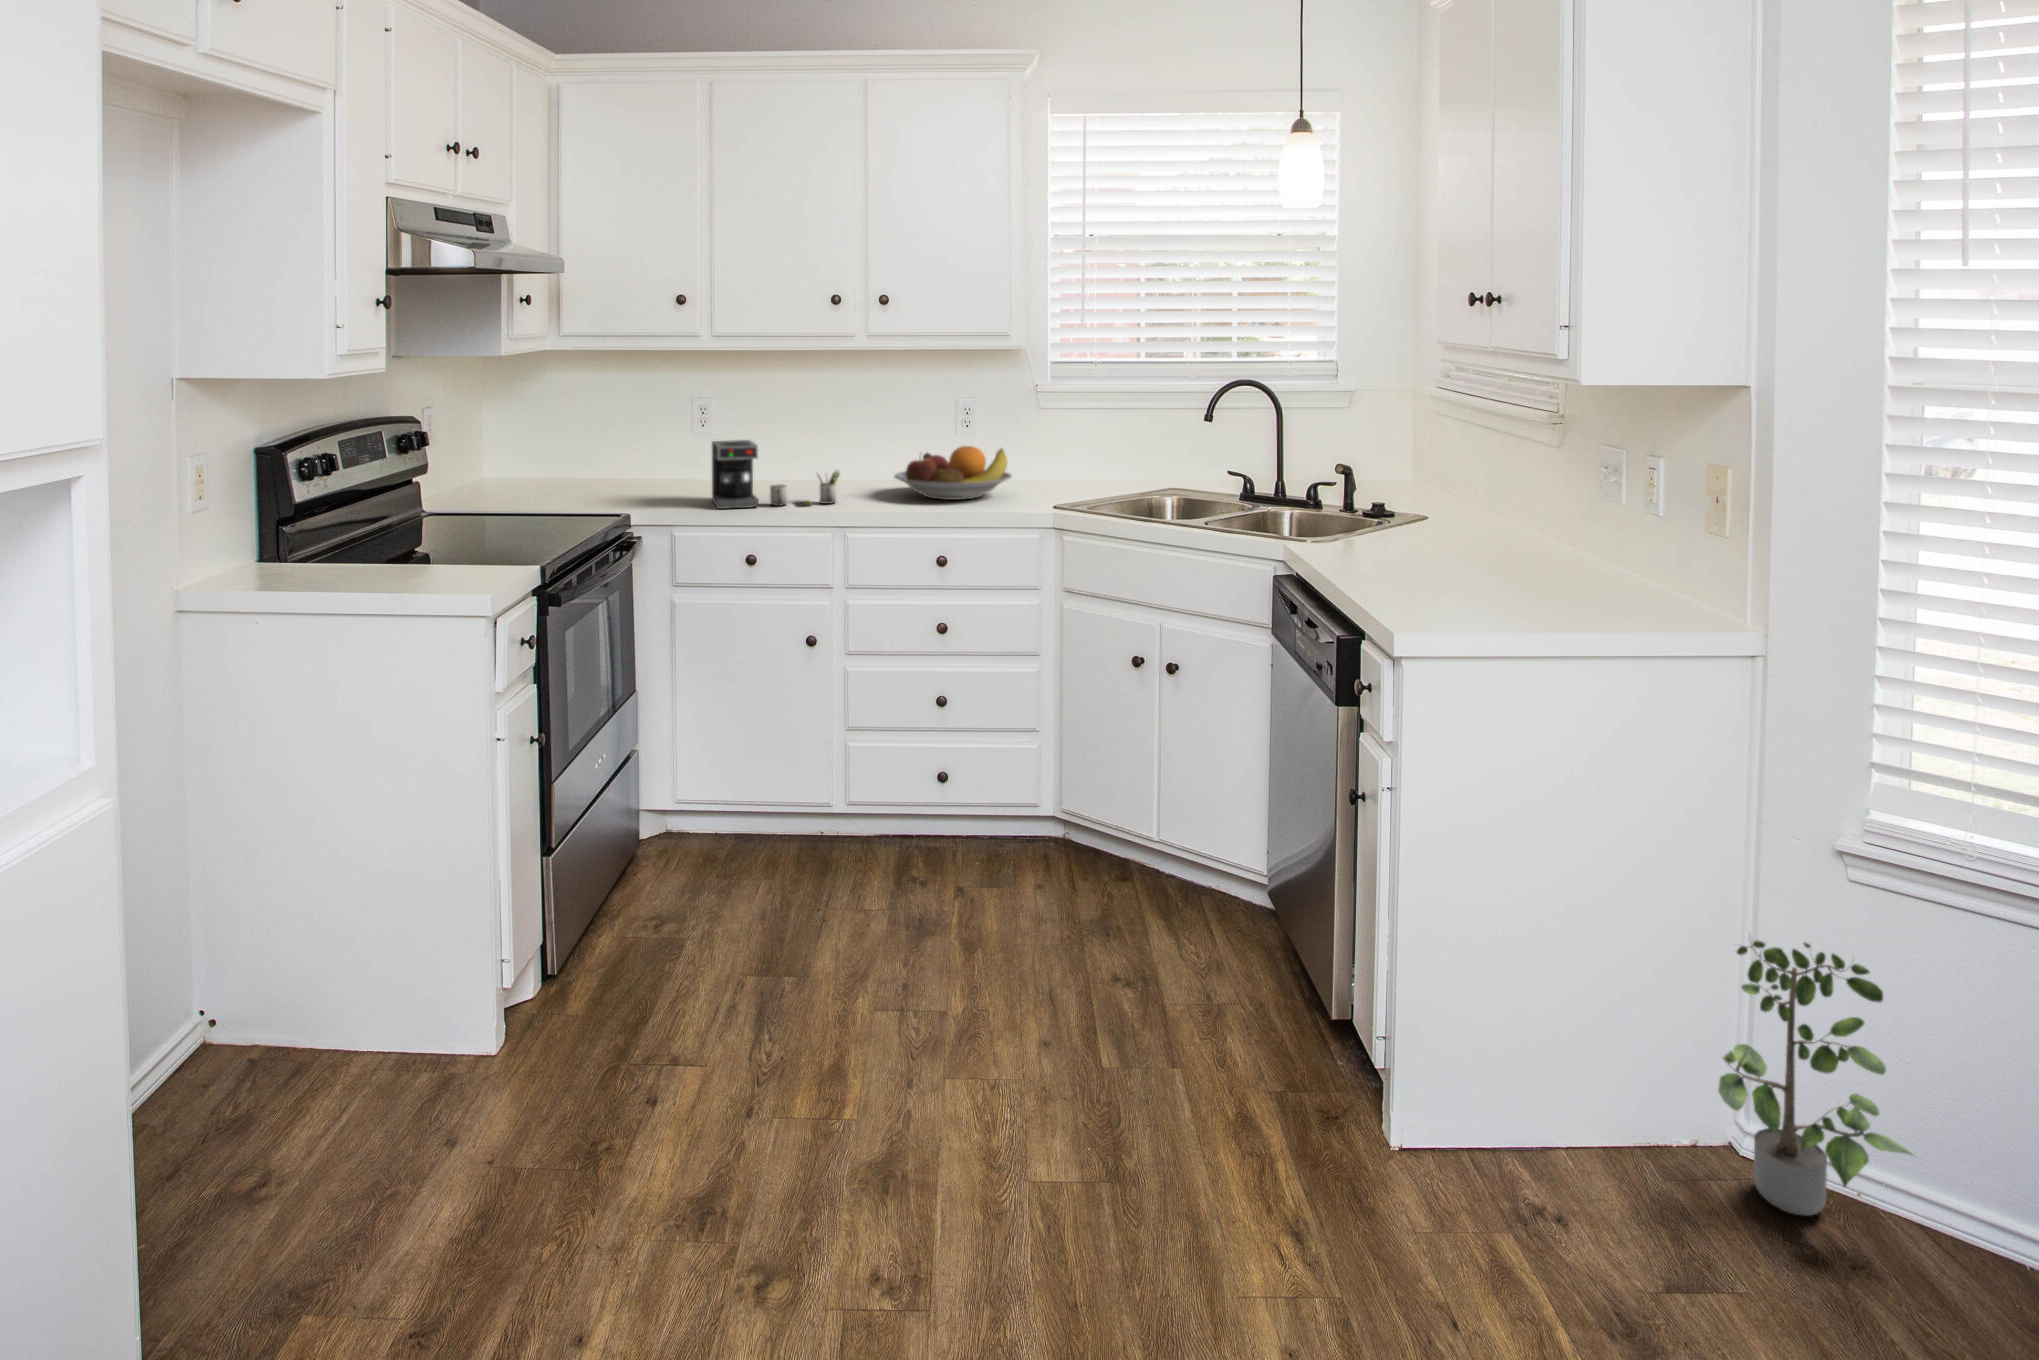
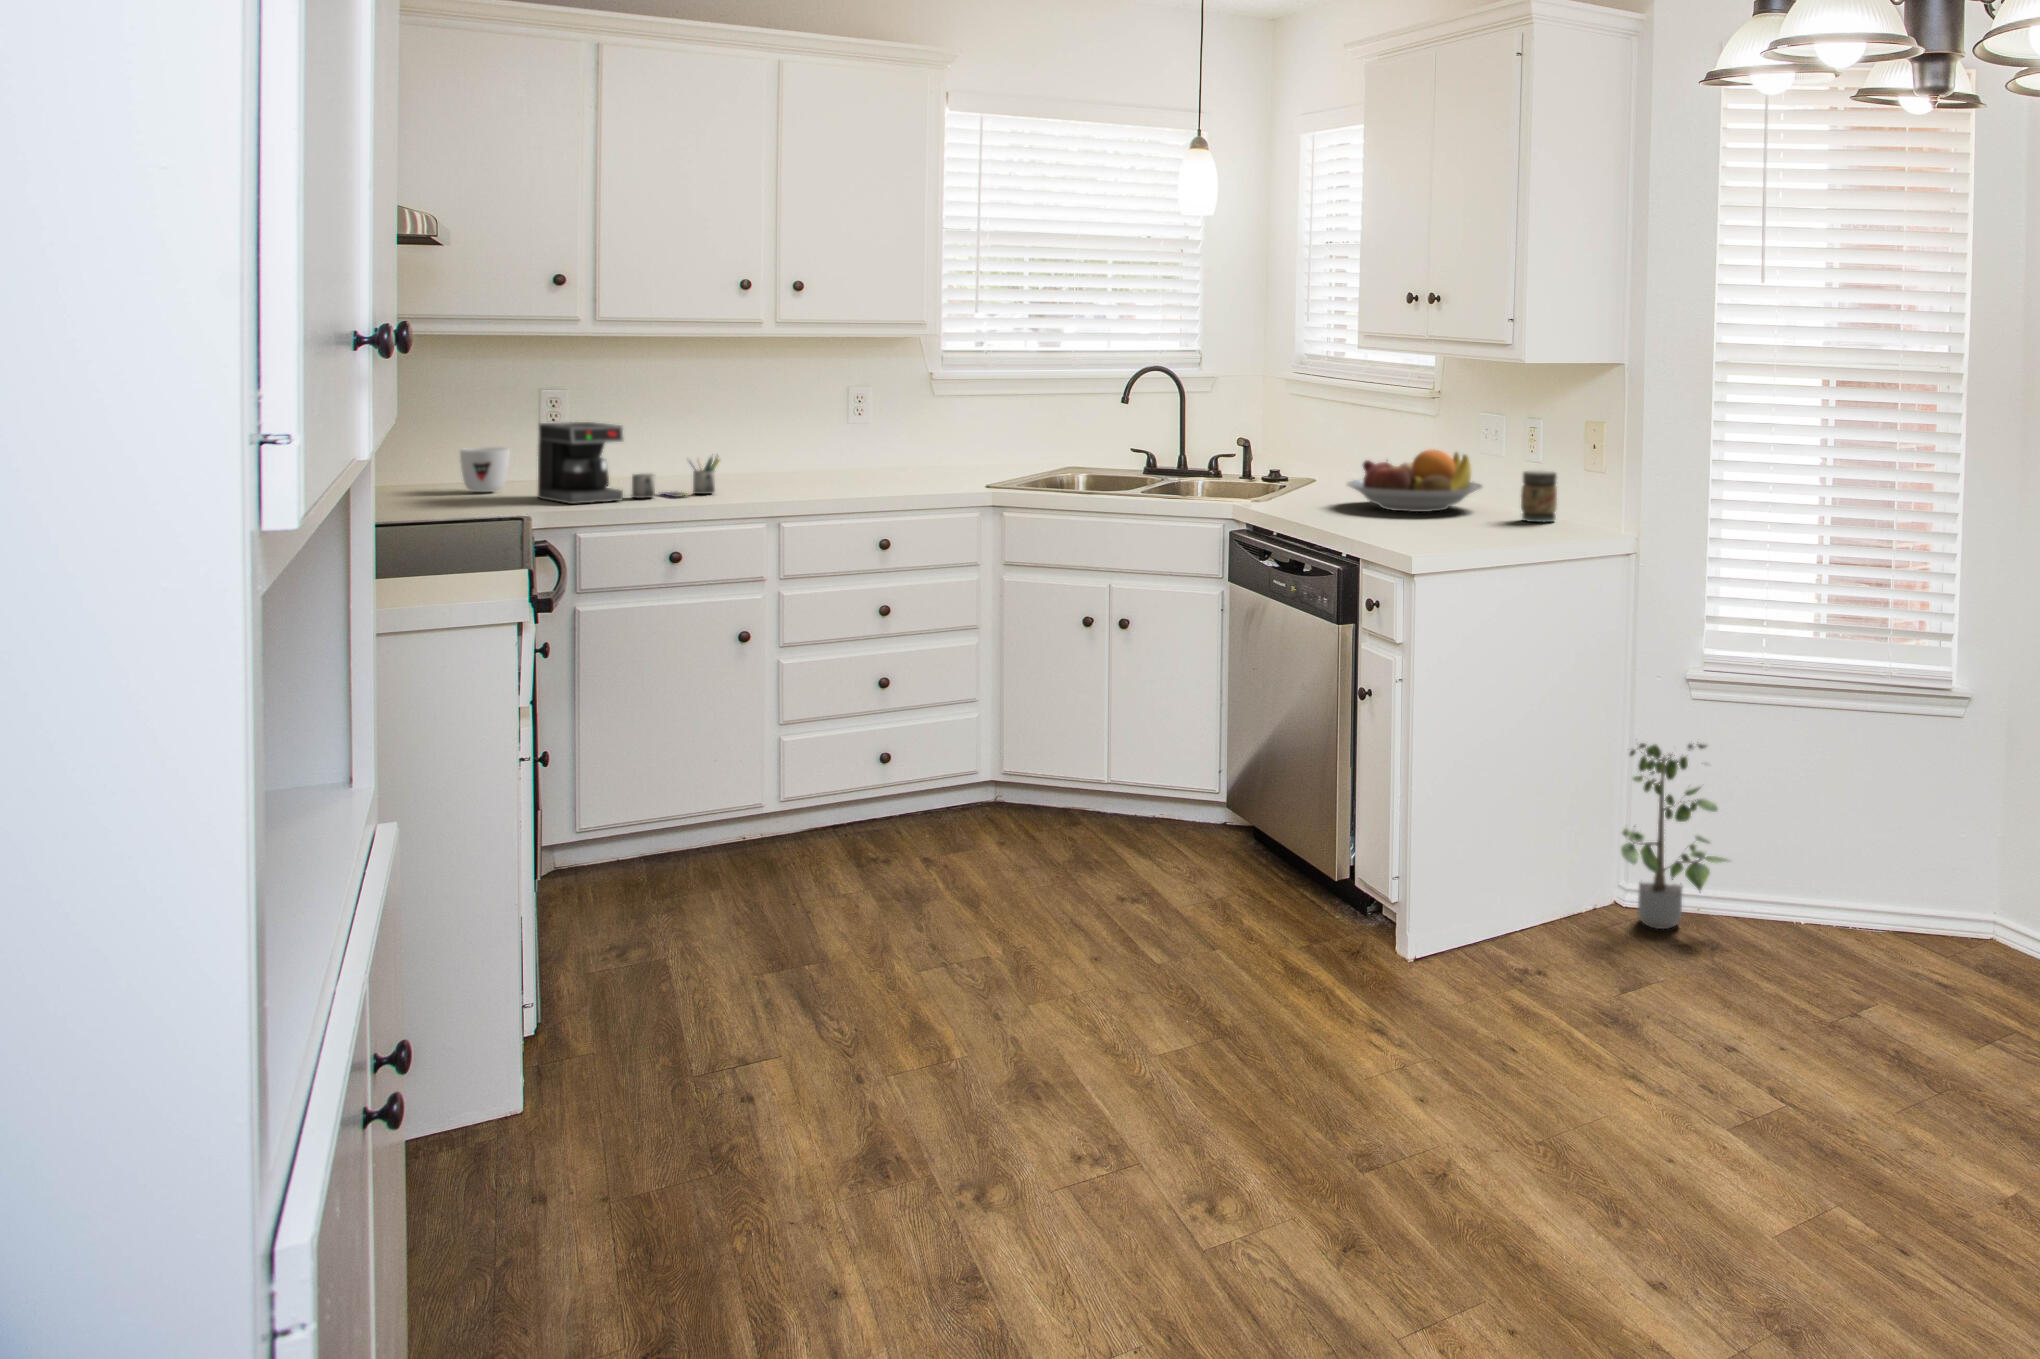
fruit bowl: present [894,446,1012,500] -> present [1347,449,1482,512]
mug: none [675,457,709,492] -> present [460,448,510,492]
jar: none [1592,542,1644,613] -> present [1521,470,1557,522]

